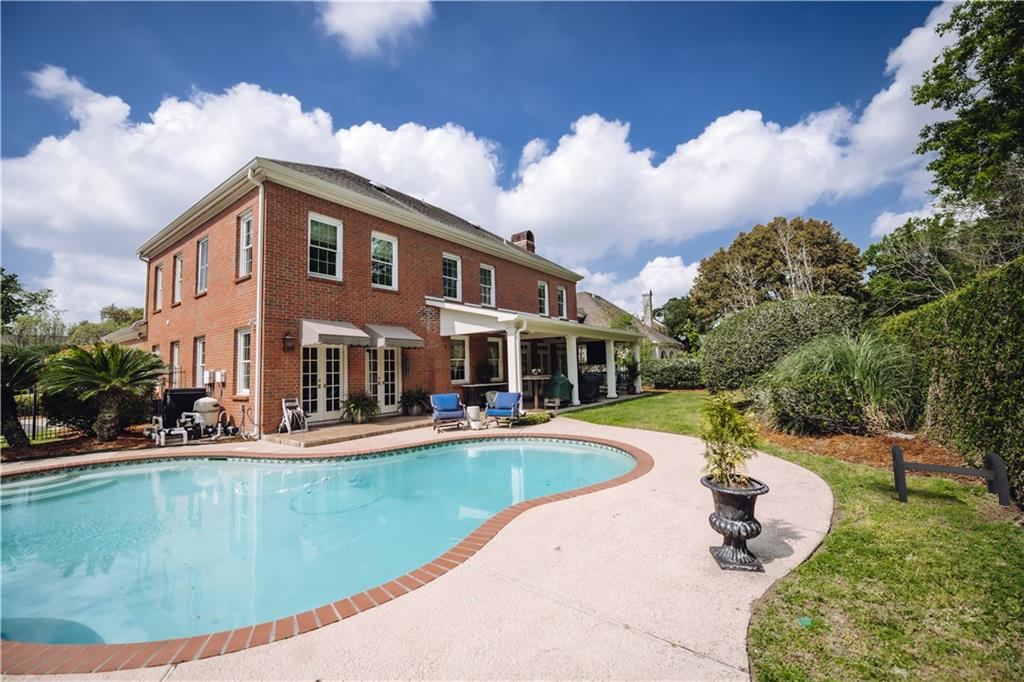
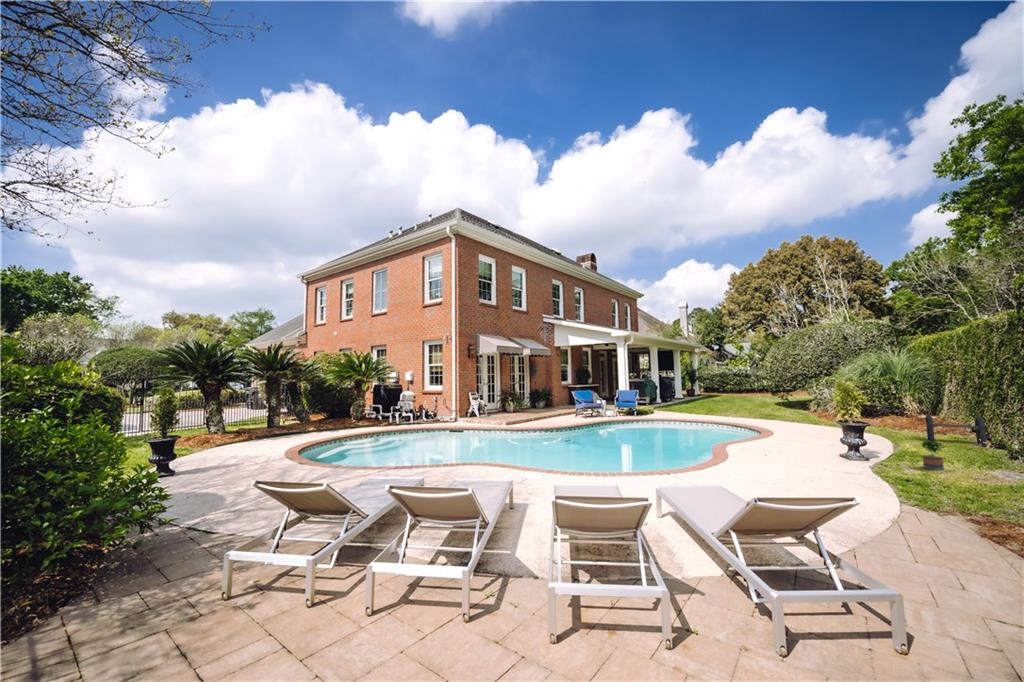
potted tree: none [856,550,927,645] -> present [922,441,945,470]

